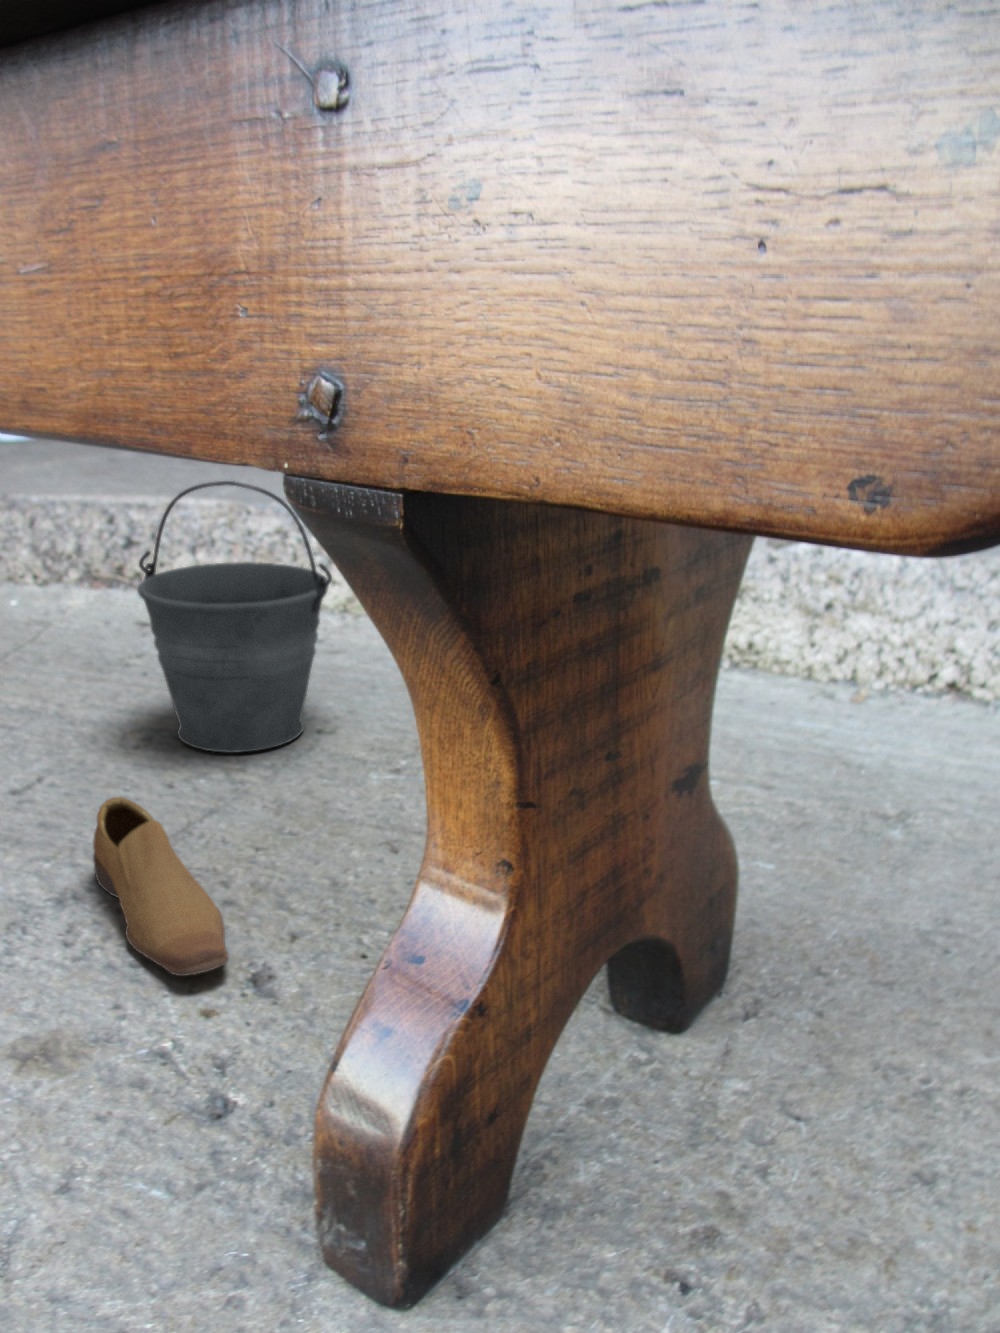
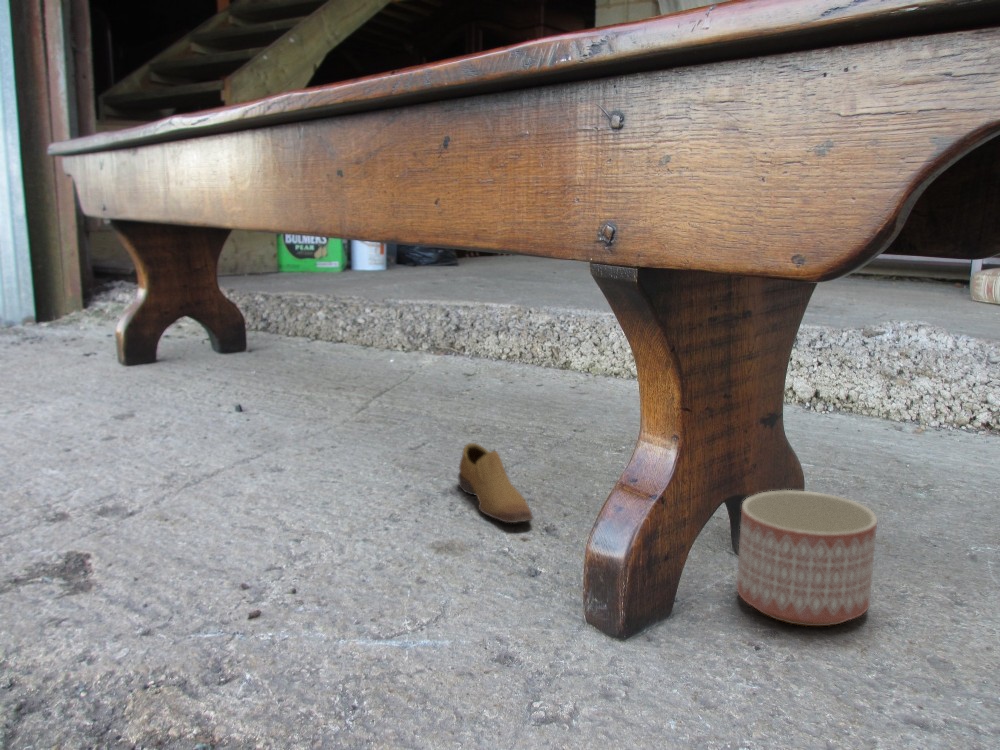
bucket: present [137,481,332,753] -> none [478,283,589,439]
planter: none [625,911,899,1215] -> present [737,490,877,626]

